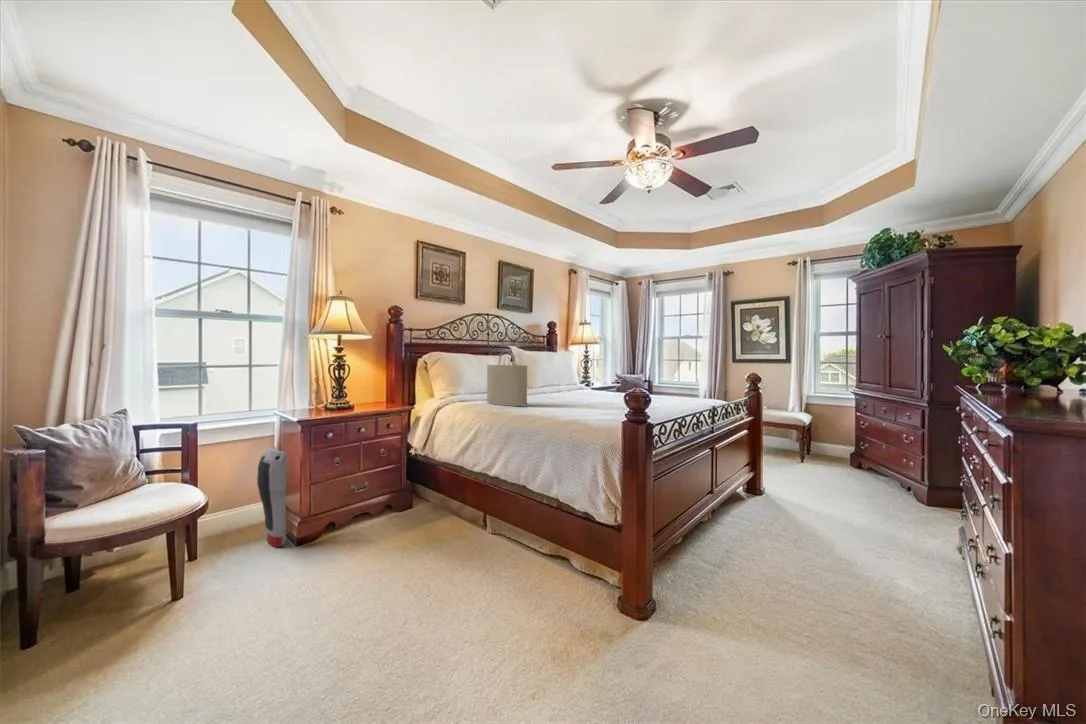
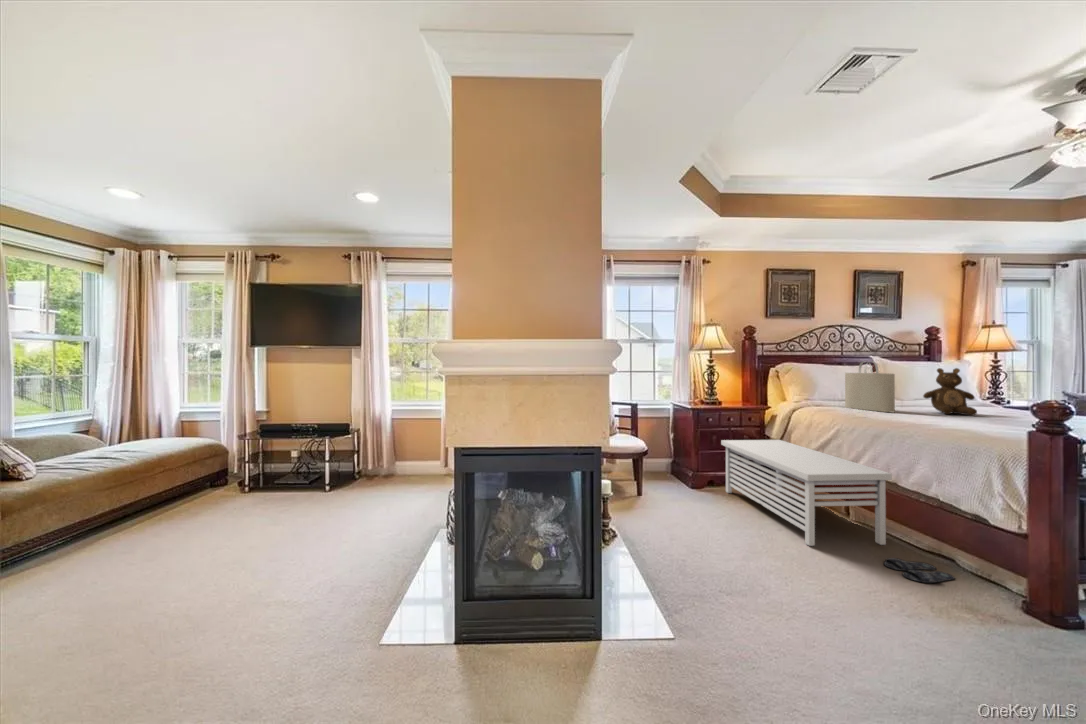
teddy bear: none [548,360,582,404] -> present [923,368,977,415]
air purifier: present [257,447,288,547] -> none [664,423,683,487]
storage bench: none [348,448,524,595] -> present [721,440,892,546]
slippers: none [516,570,571,602] -> present [884,558,955,583]

